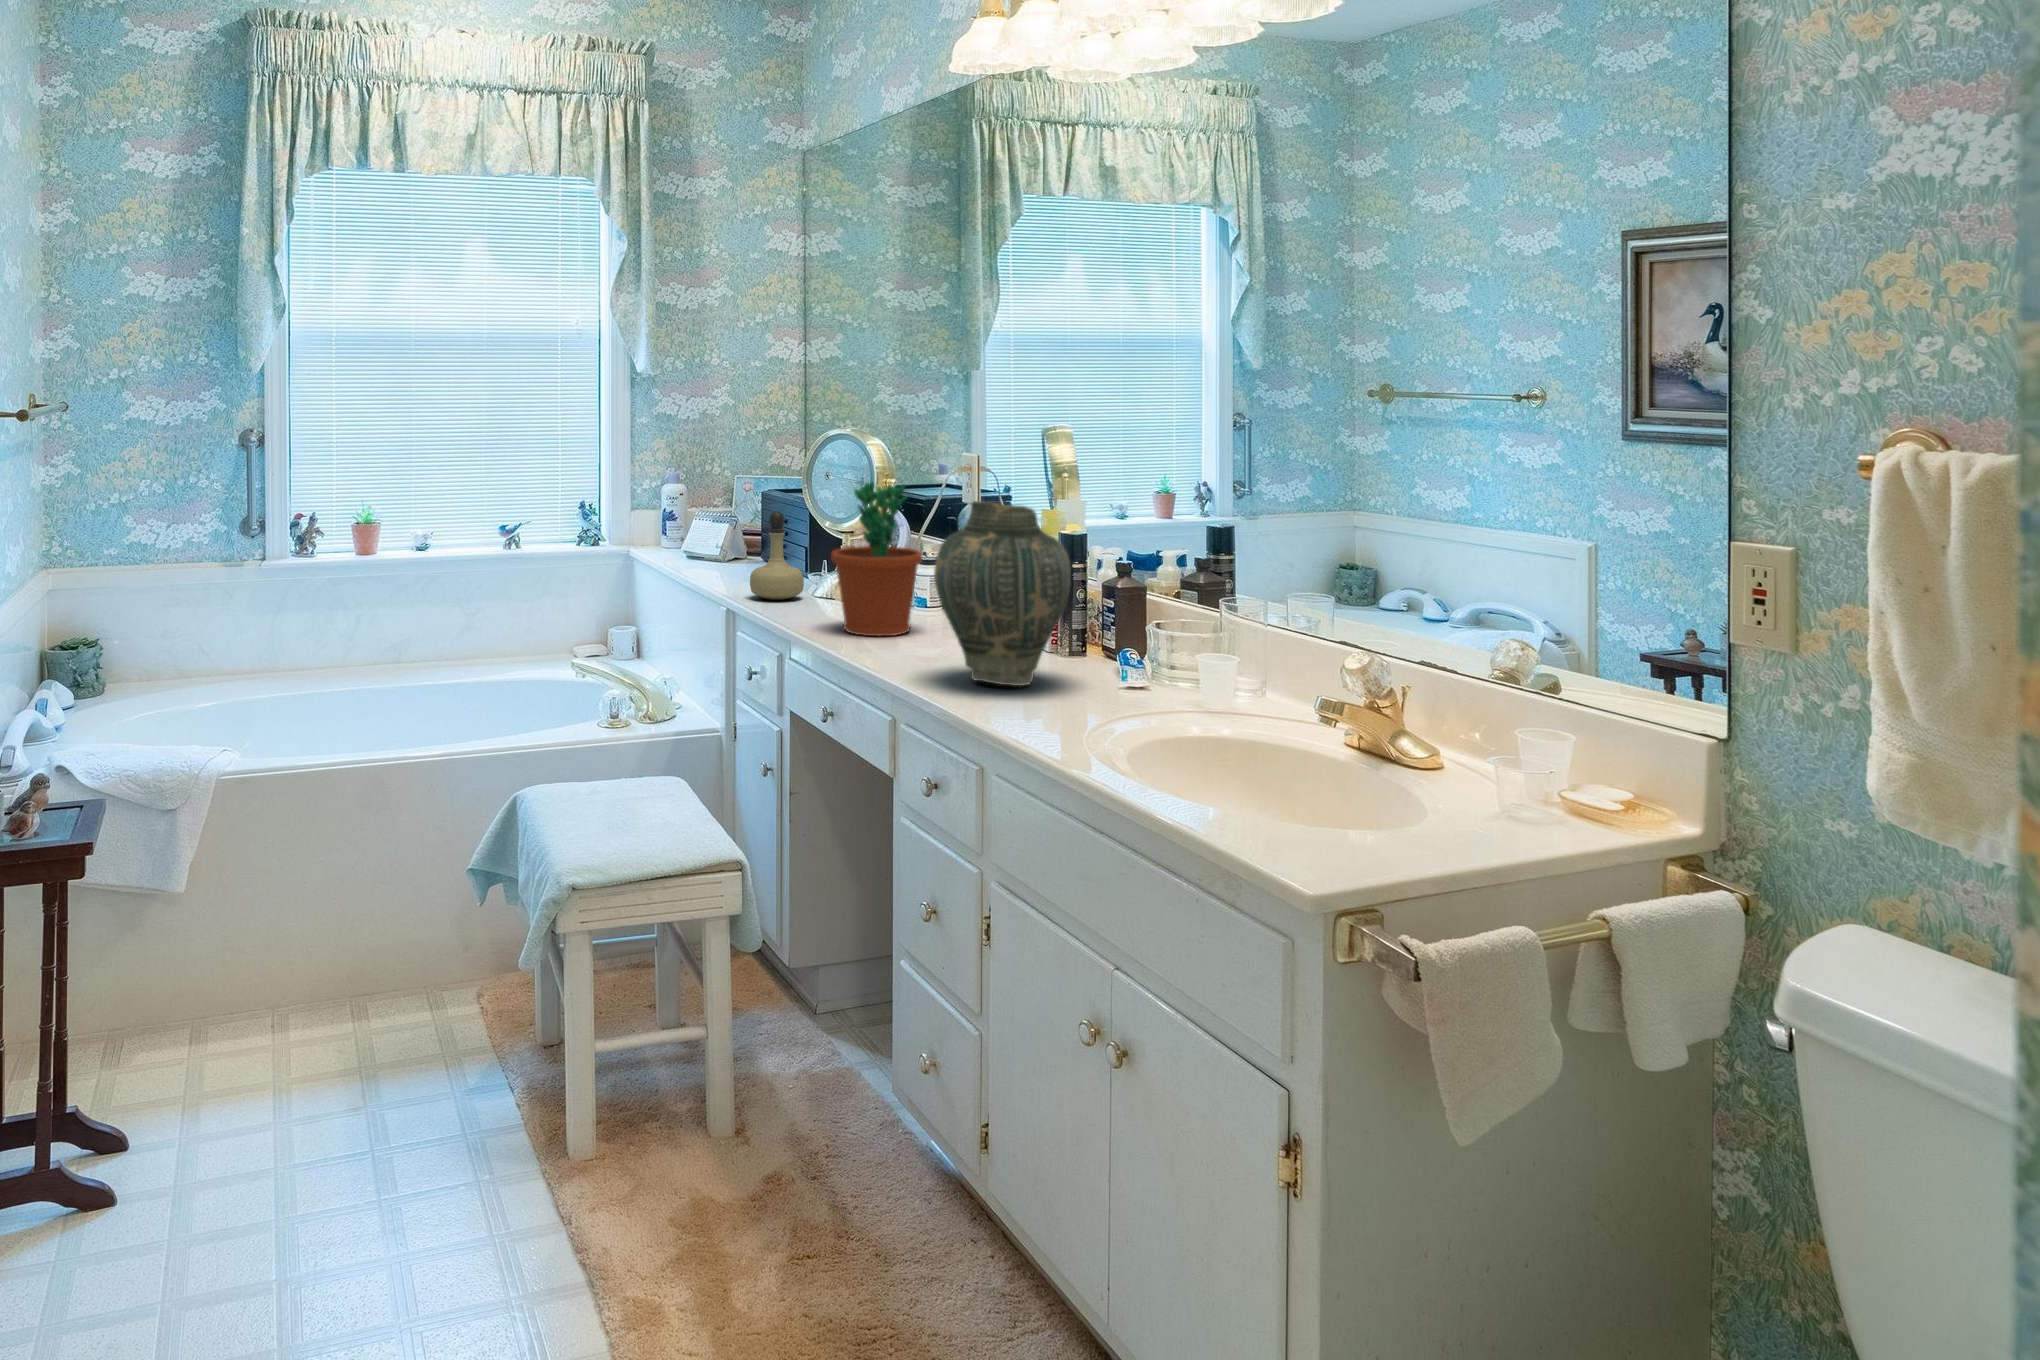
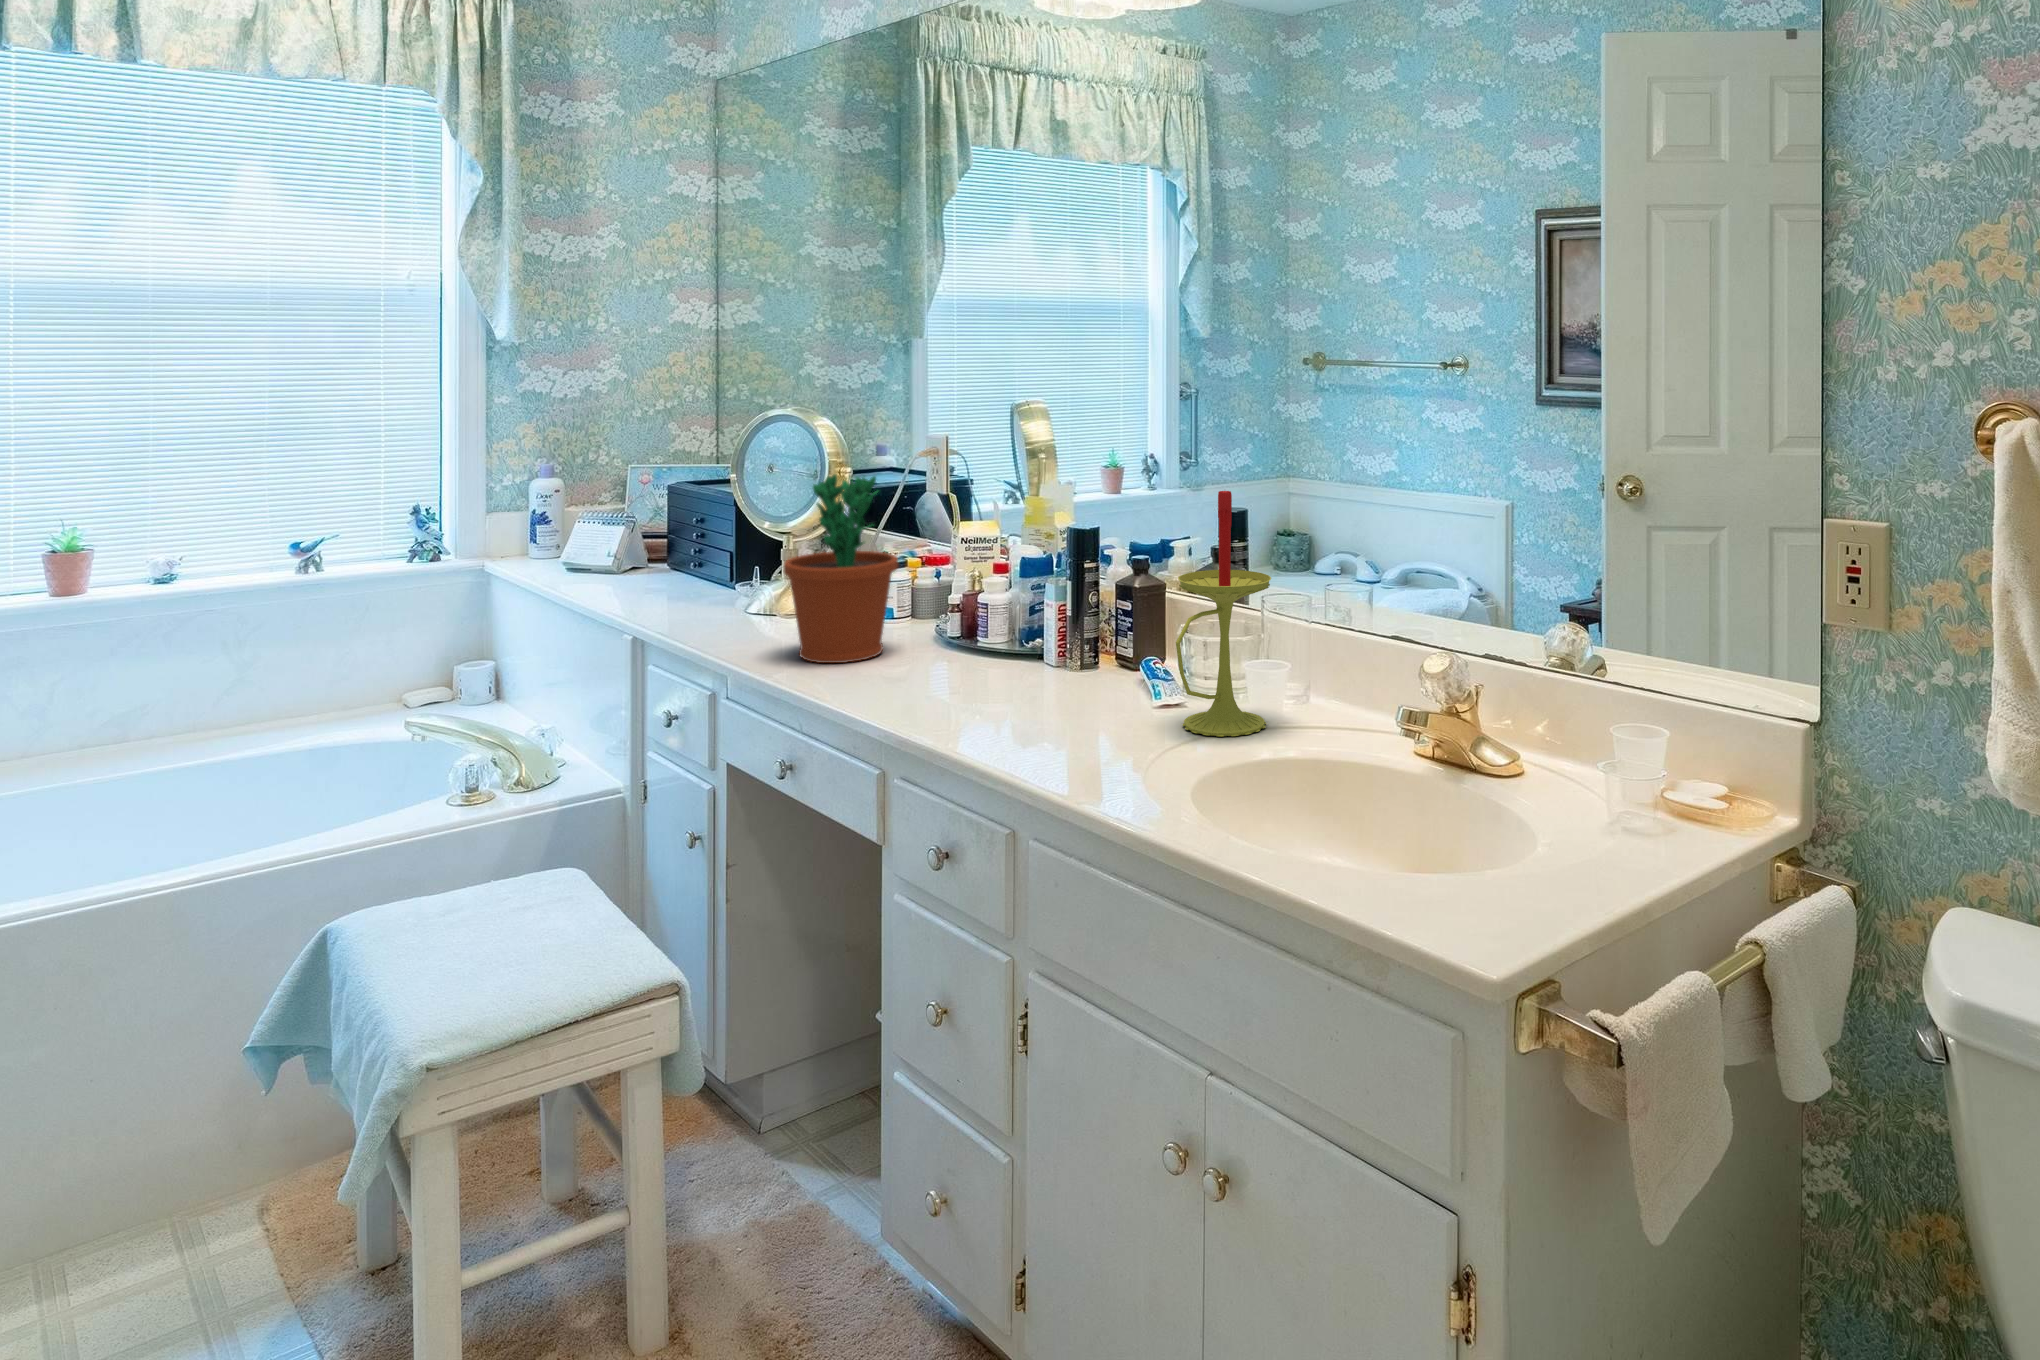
candle: none [1126,496,1218,715] -> present [1176,491,1271,736]
vase: present [934,501,1071,686] -> none [936,499,1100,718]
perfume bottle: present [750,511,804,600] -> none [665,512,736,621]

